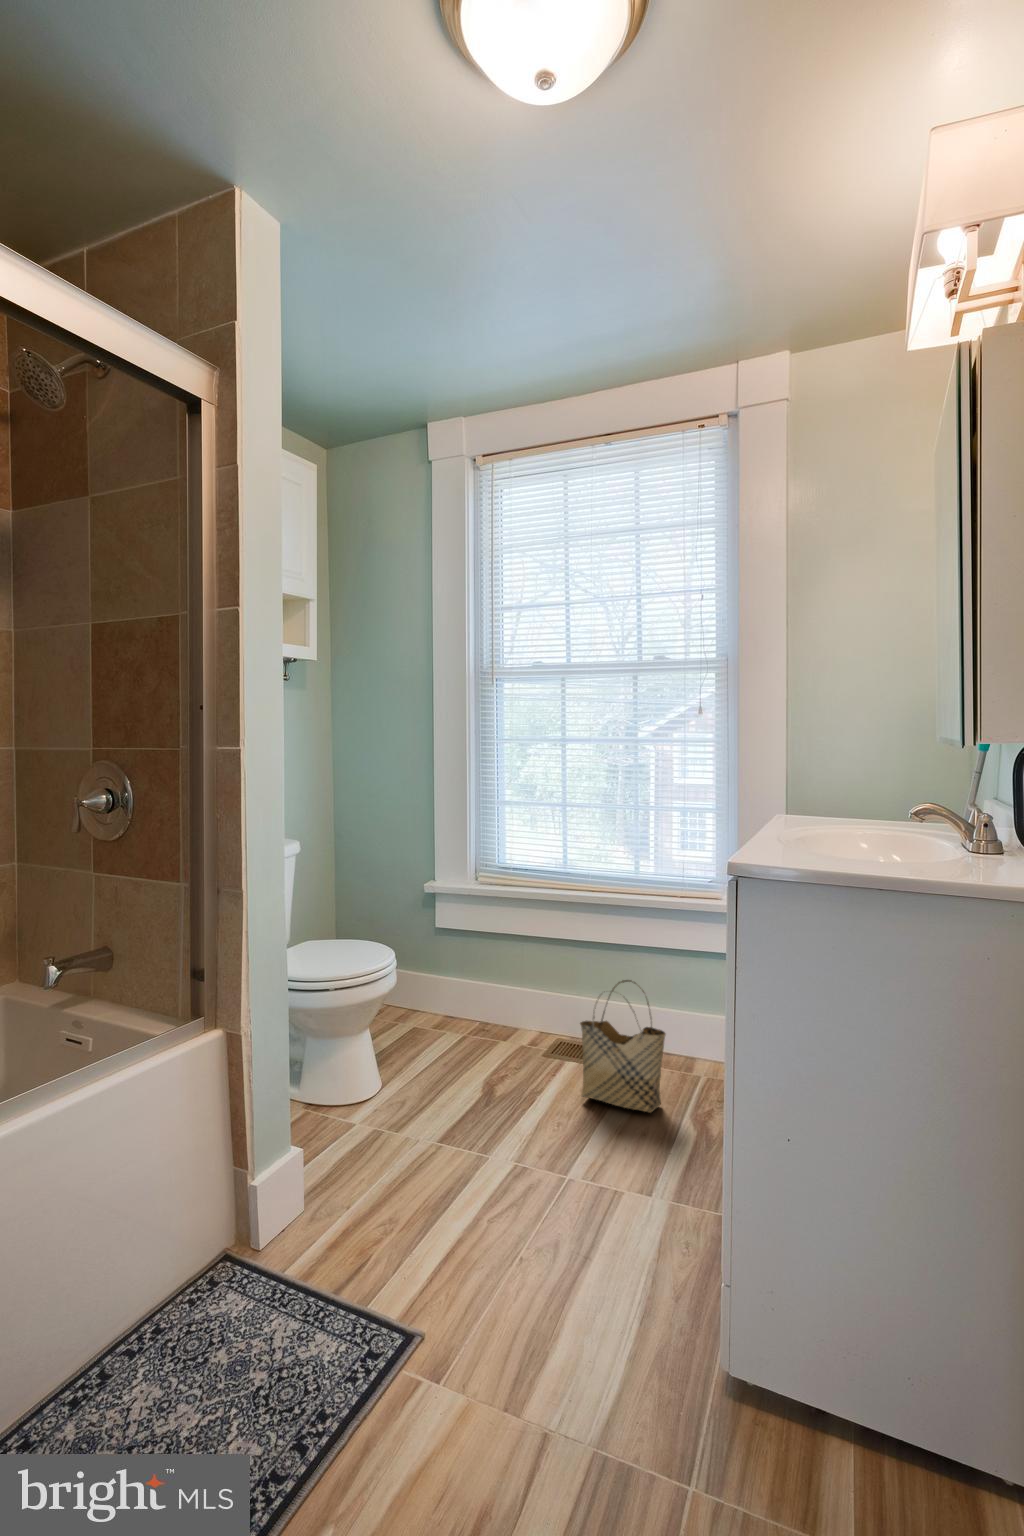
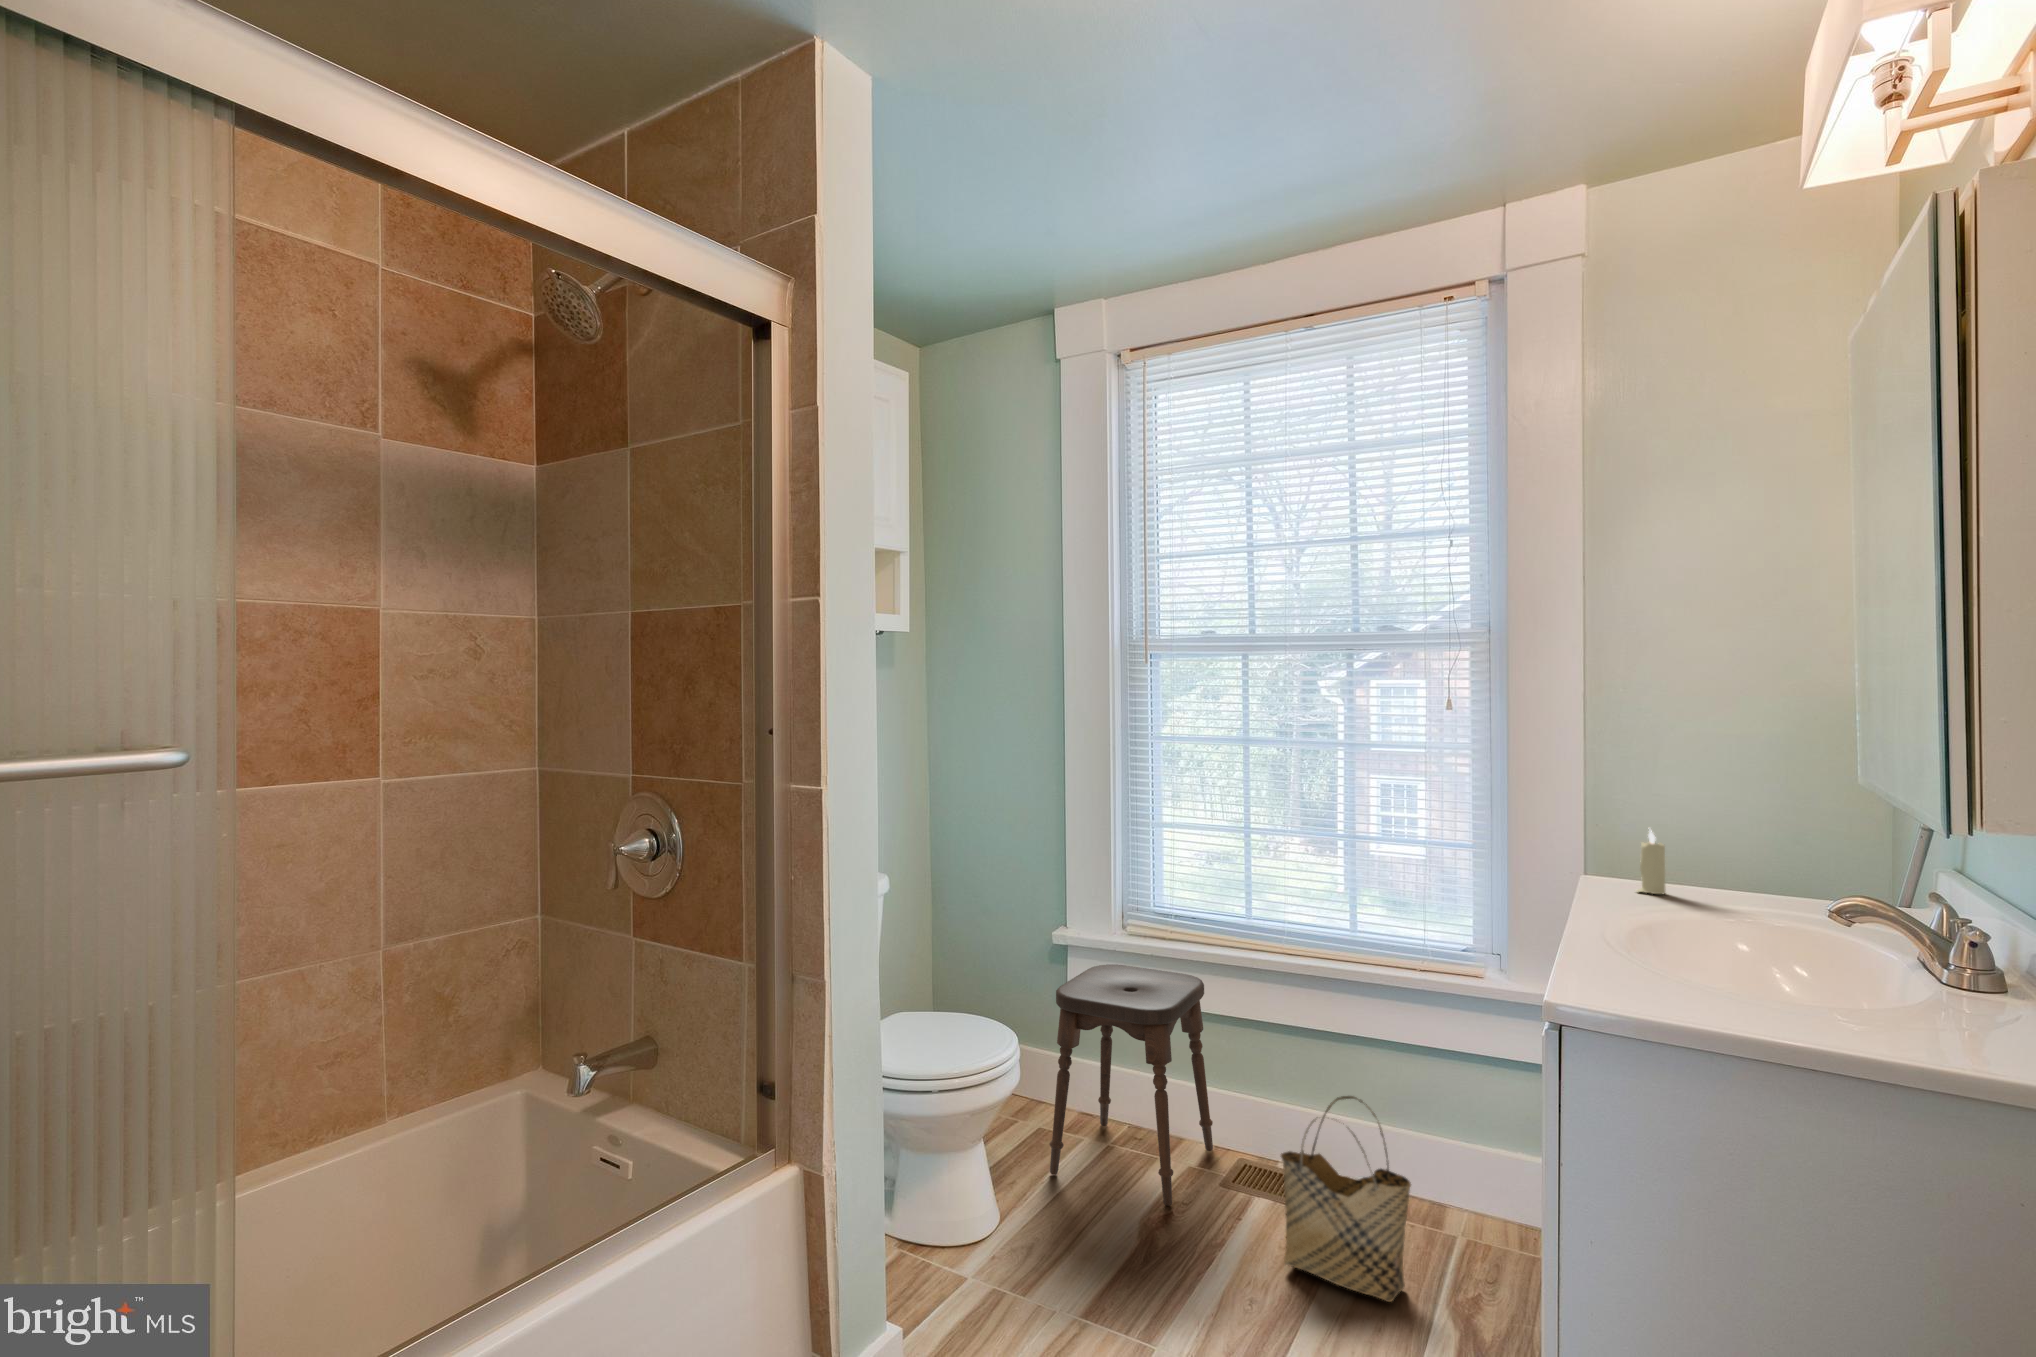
candle: none [809,783,828,827] -> present [1637,829,1665,894]
stool: none [421,910,539,1070] -> present [1050,964,1213,1206]

